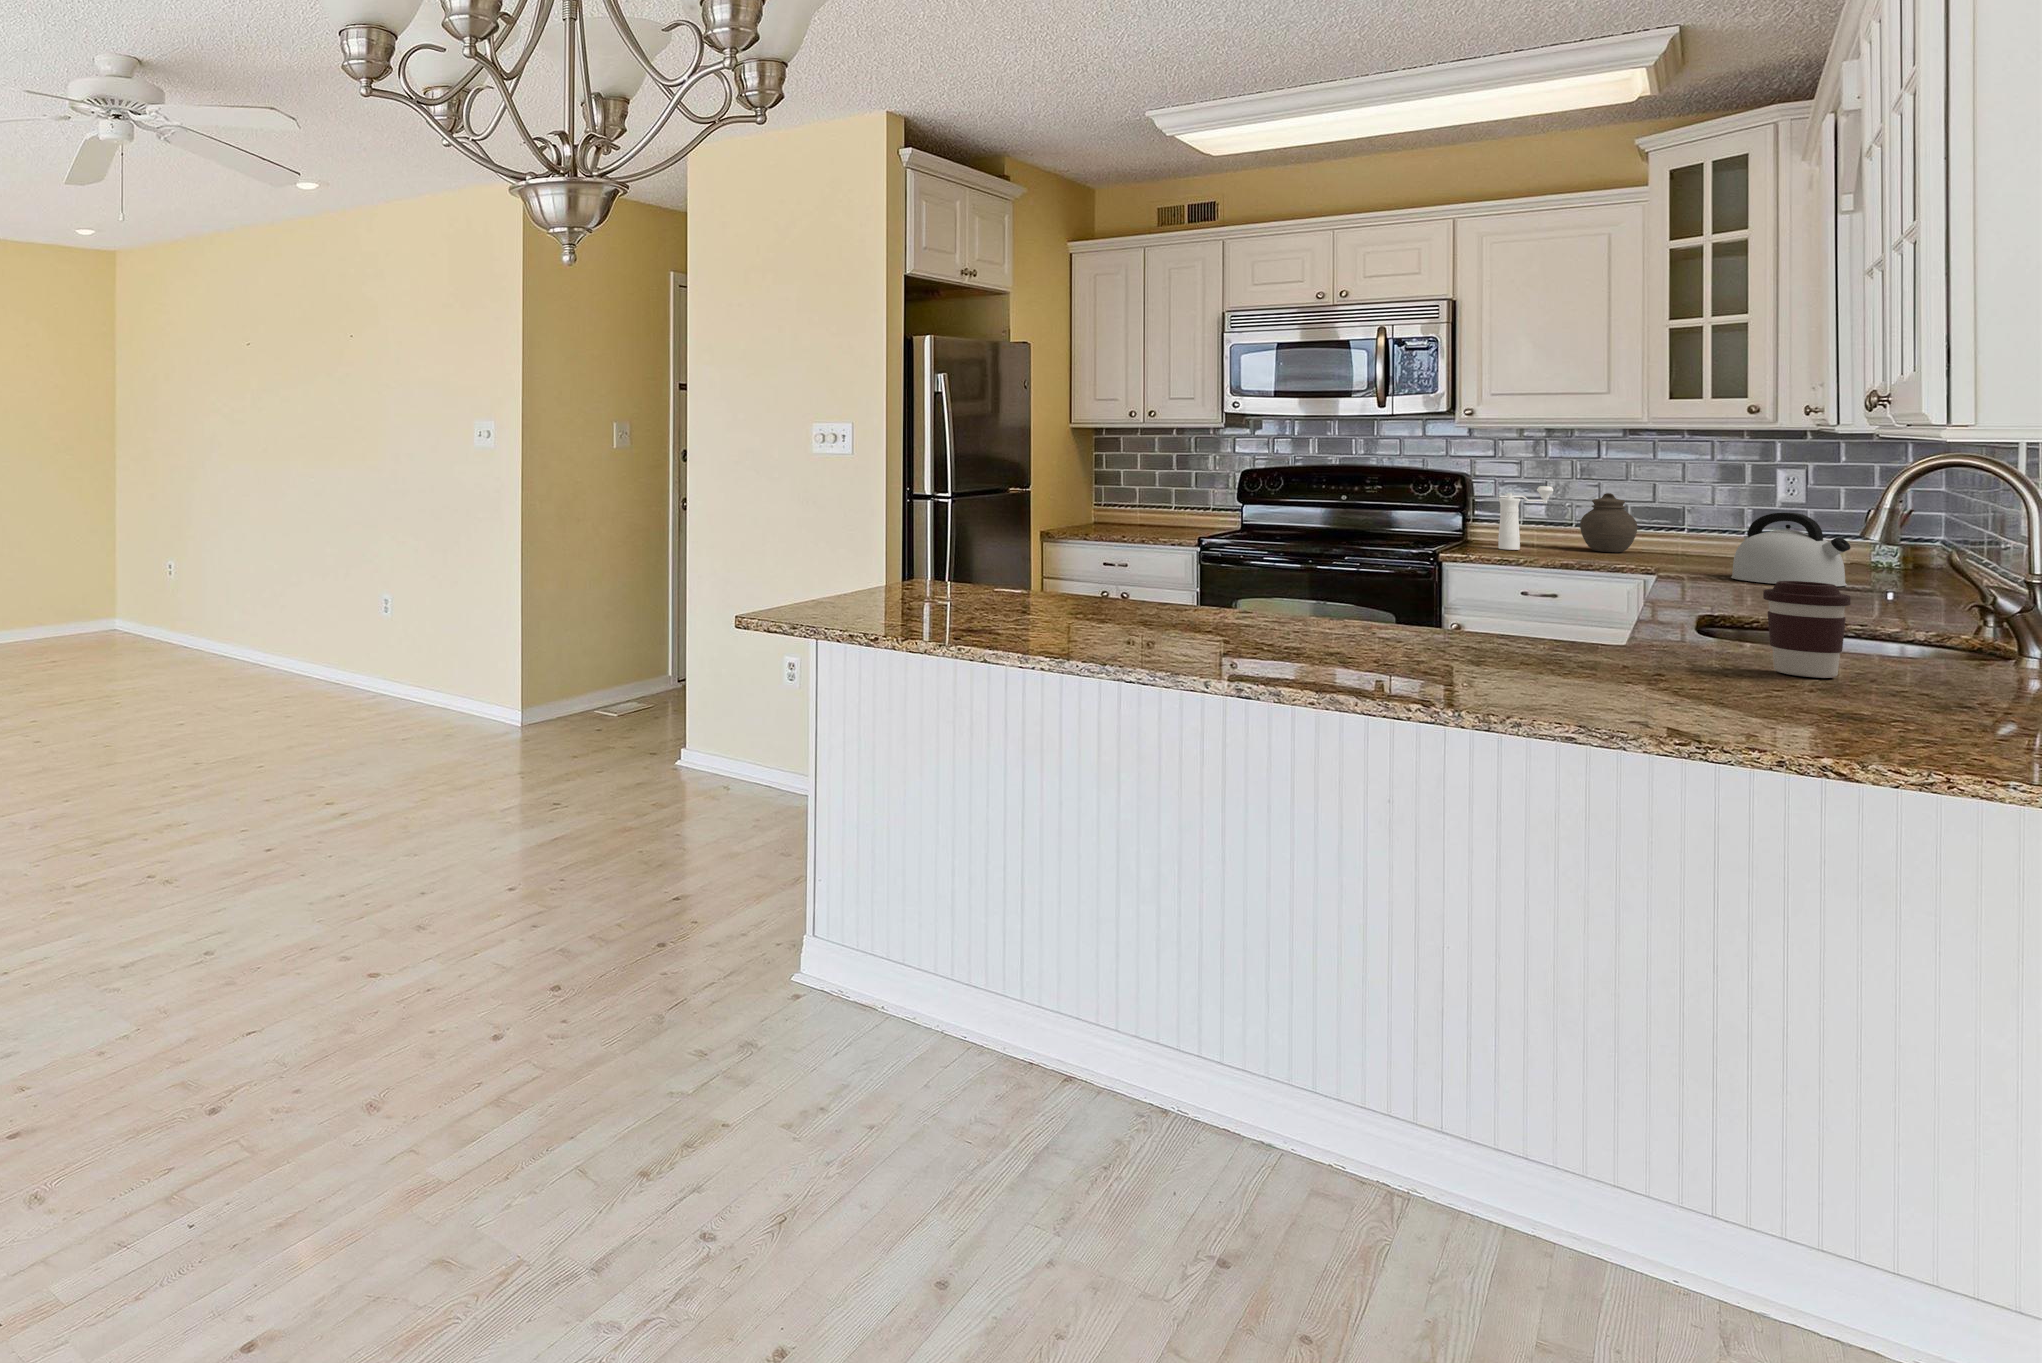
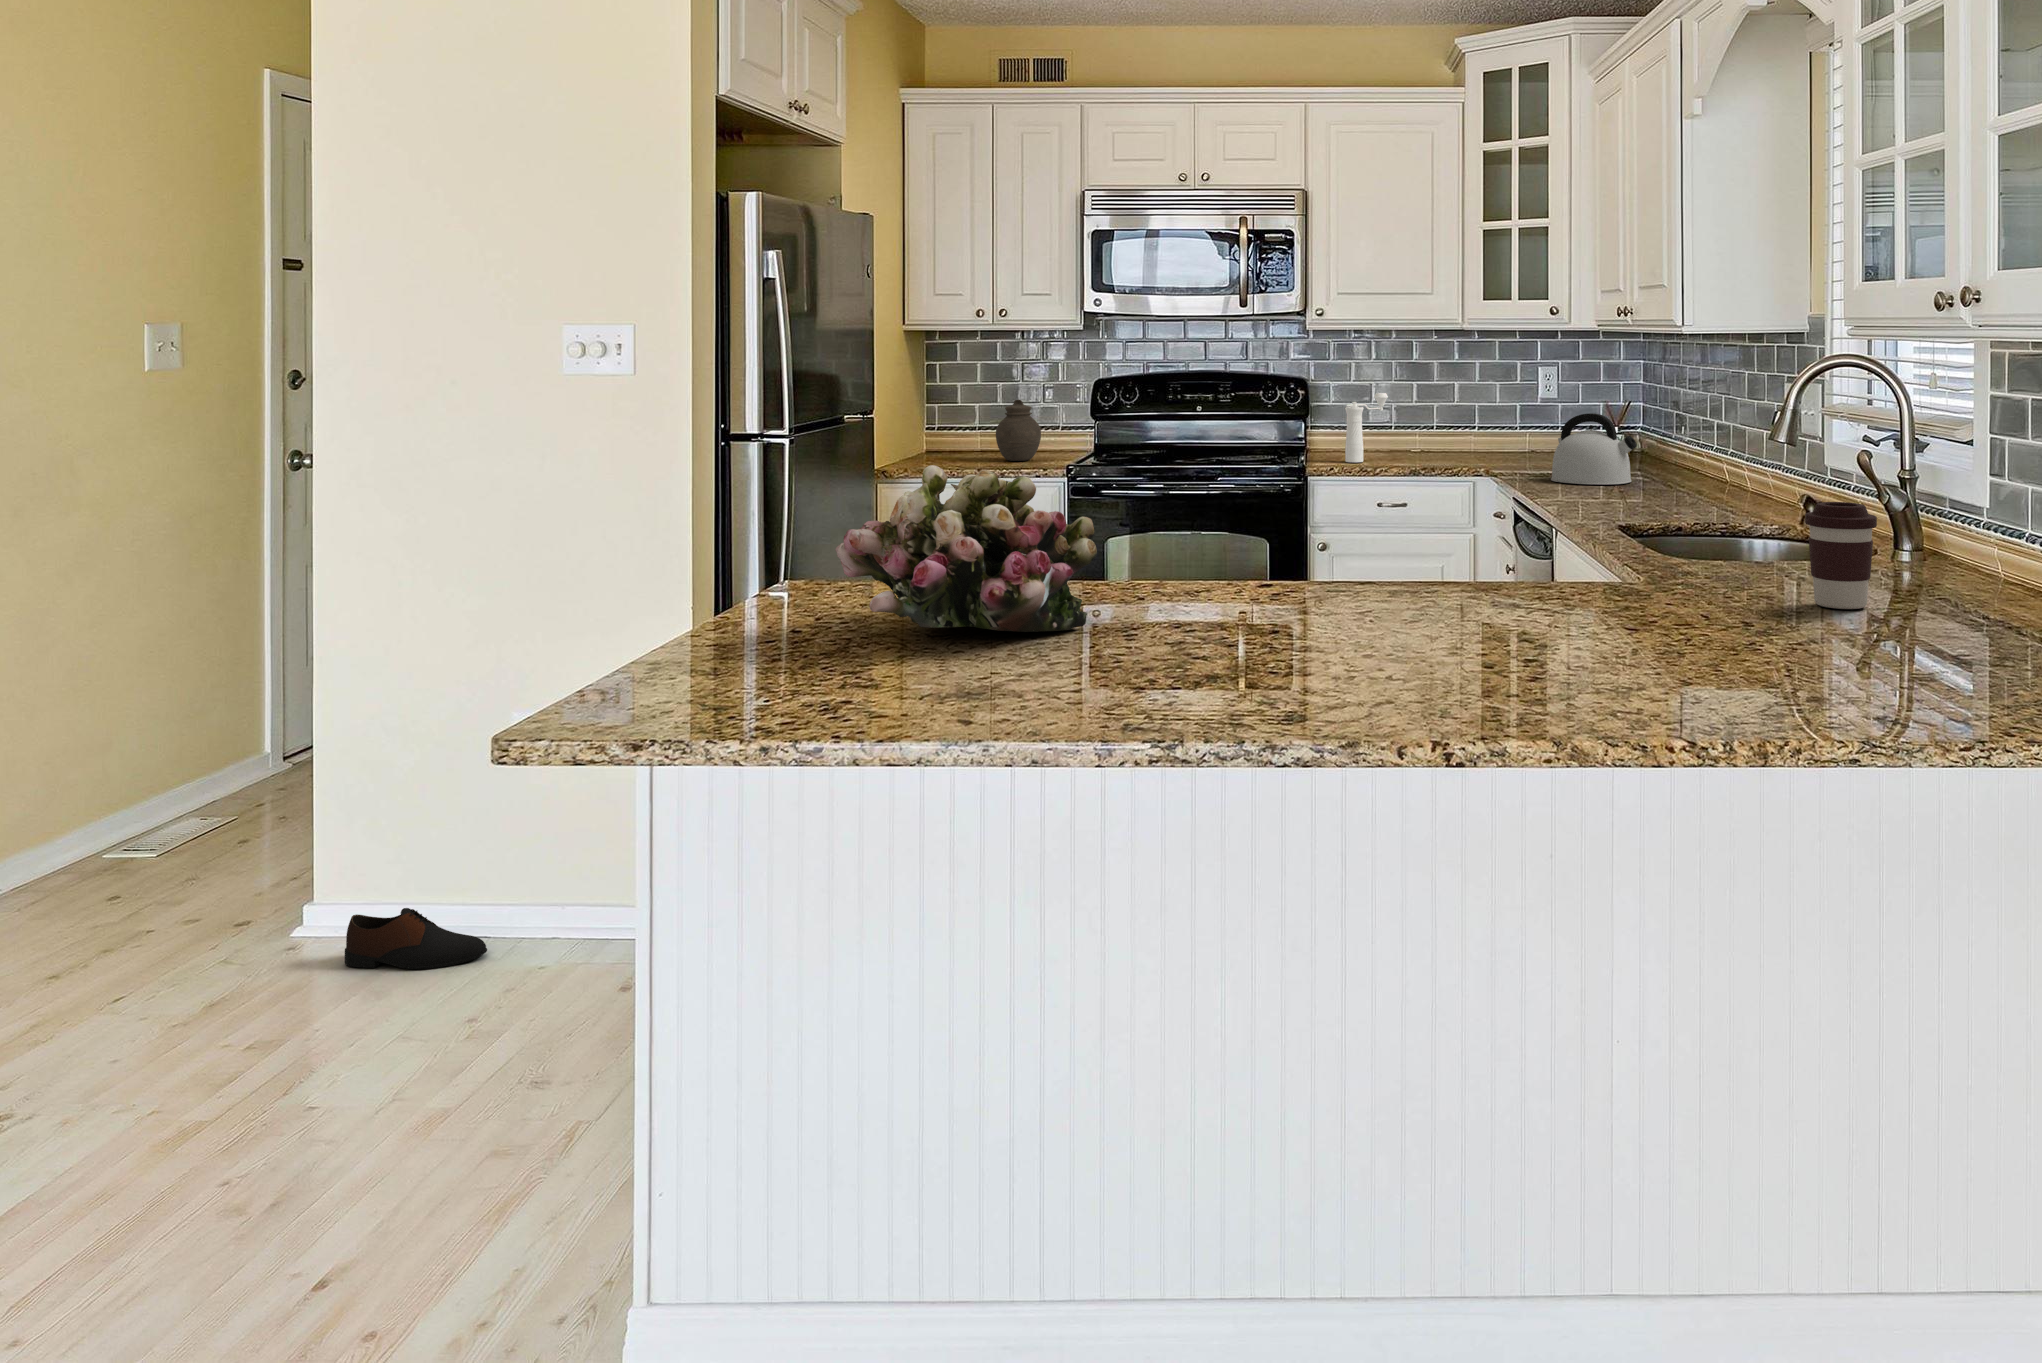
jar: present [1580,493,1637,552] -> present [996,400,1041,461]
flower arrangement: none [920,506,1088,612] -> present [835,465,1097,632]
shoe: none [701,754,771,792] -> present [345,908,487,969]

